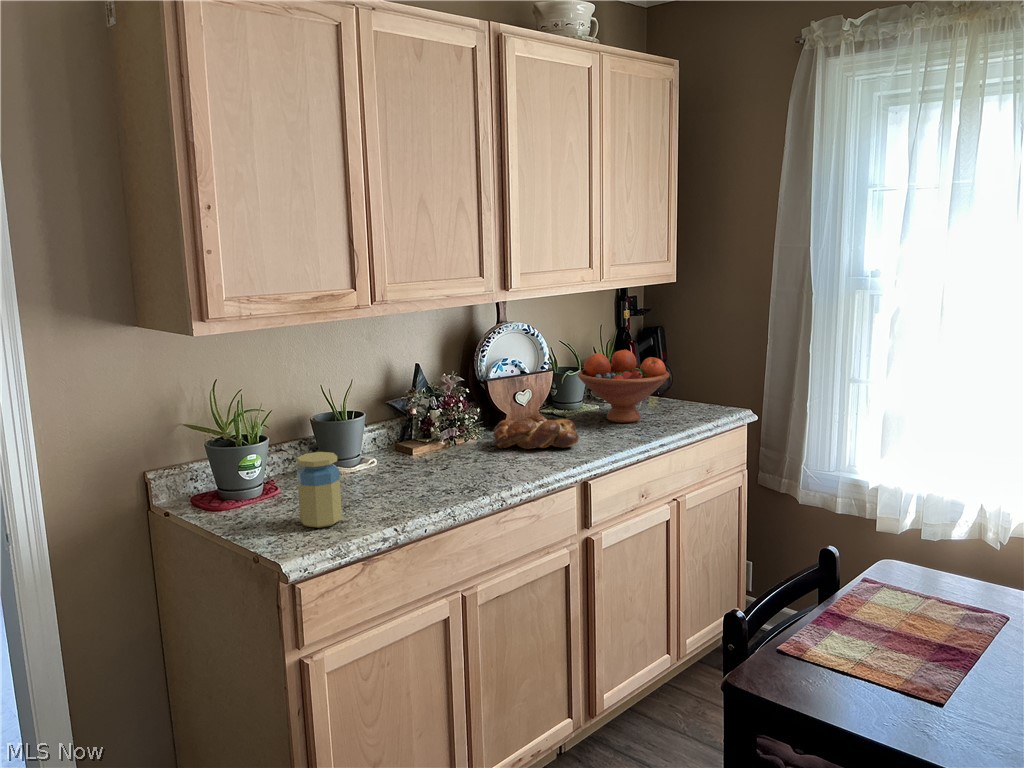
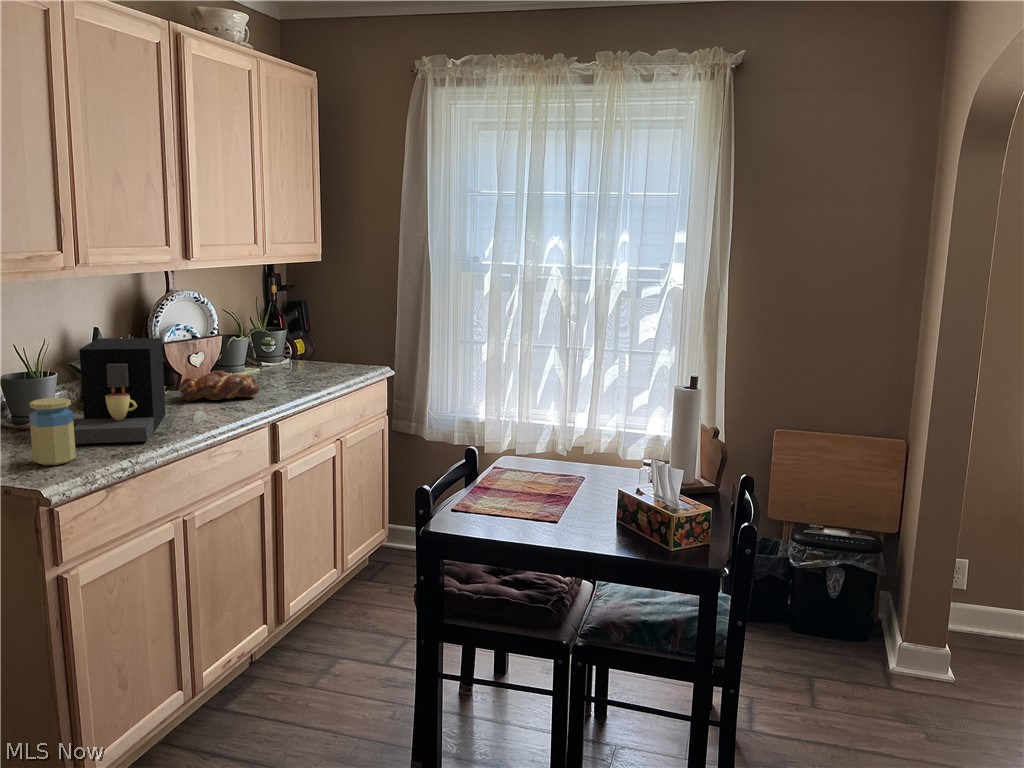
fruit bowl: present [578,350,669,423] -> none [245,318,326,379]
coffee maker: none [351,379,467,503] -> present [74,338,166,444]

